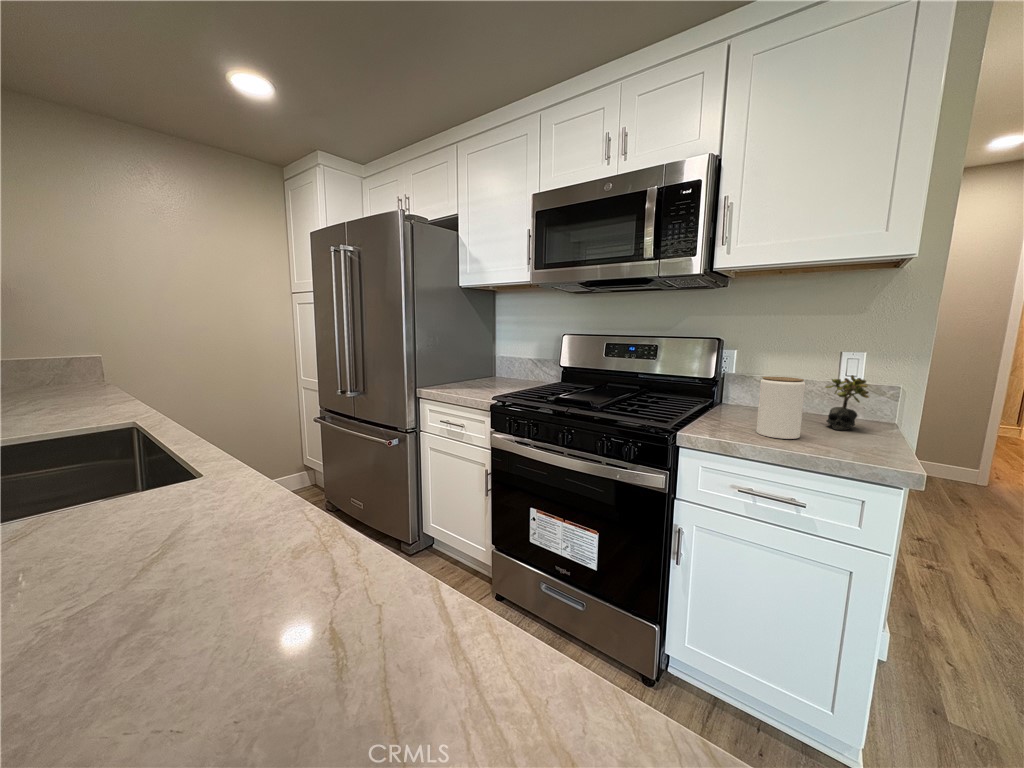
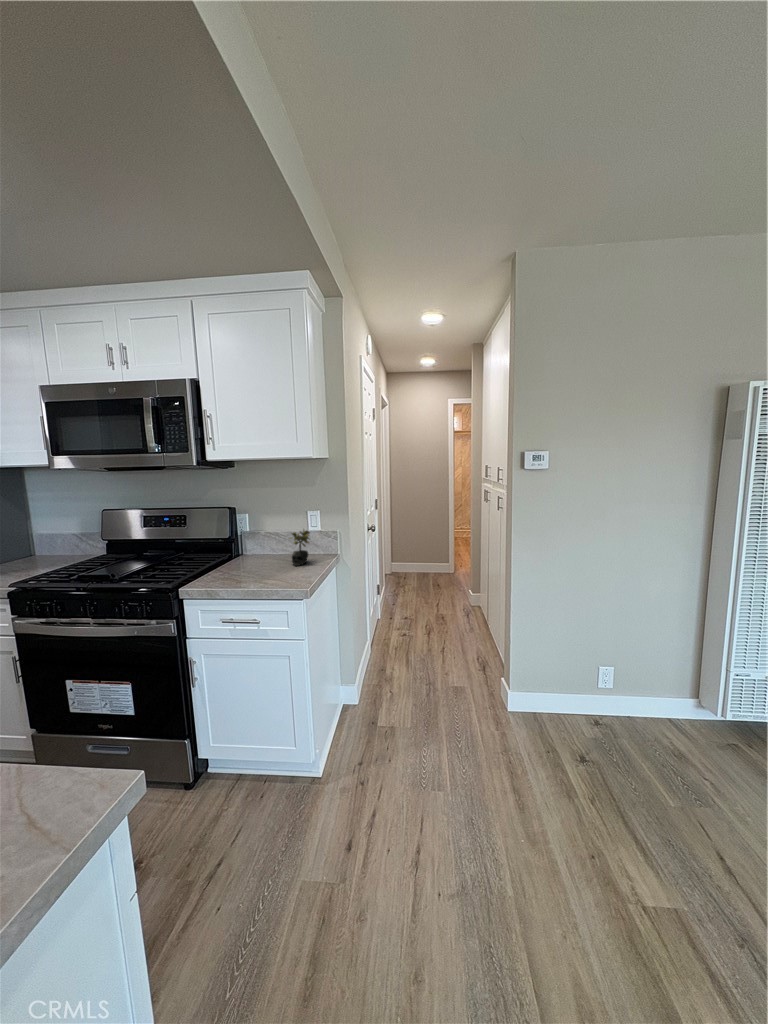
jar: present [756,377,805,439] -> none [237,537,266,580]

